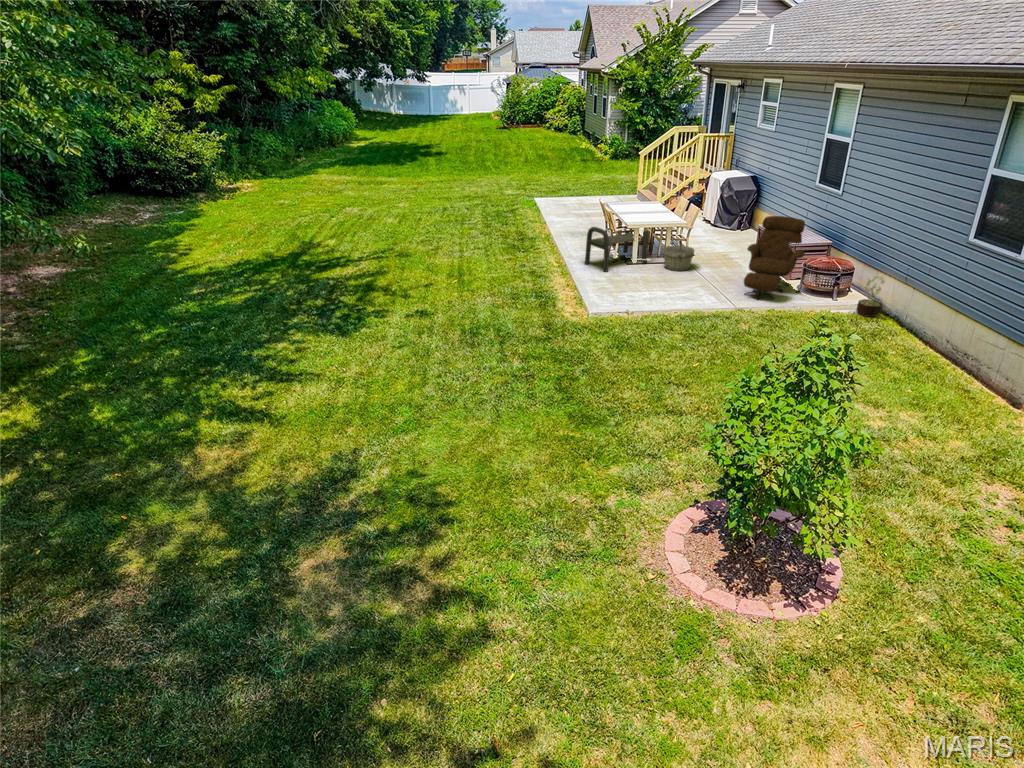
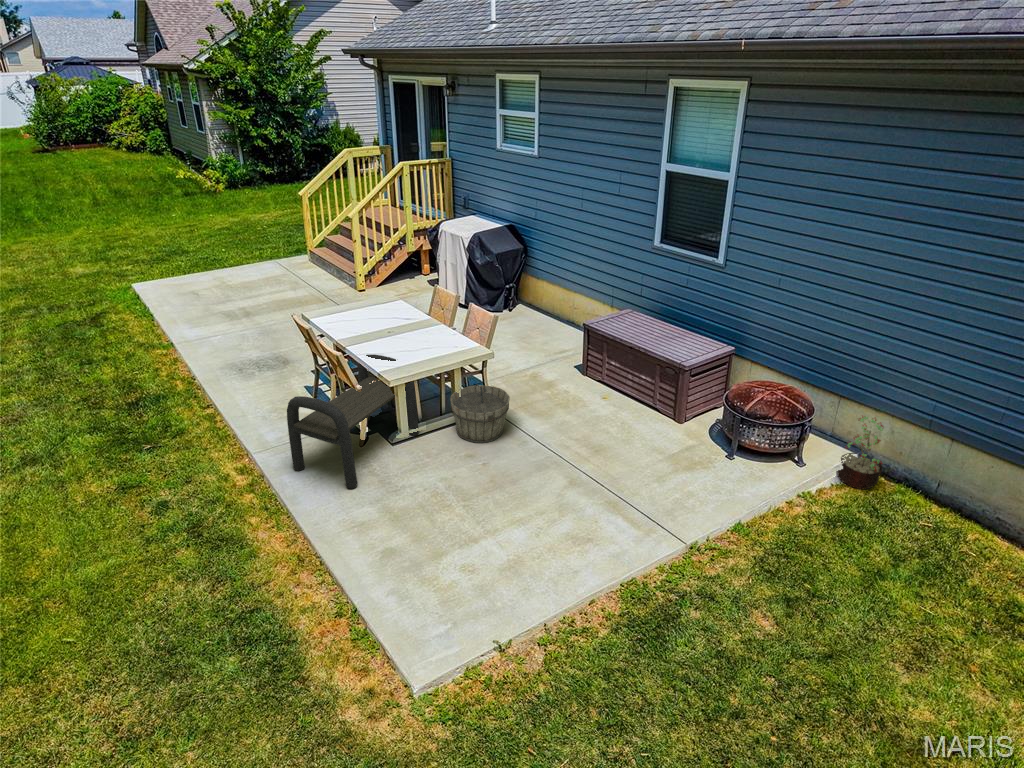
lounge chair: present [744,216,805,300] -> none [617,318,718,497]

